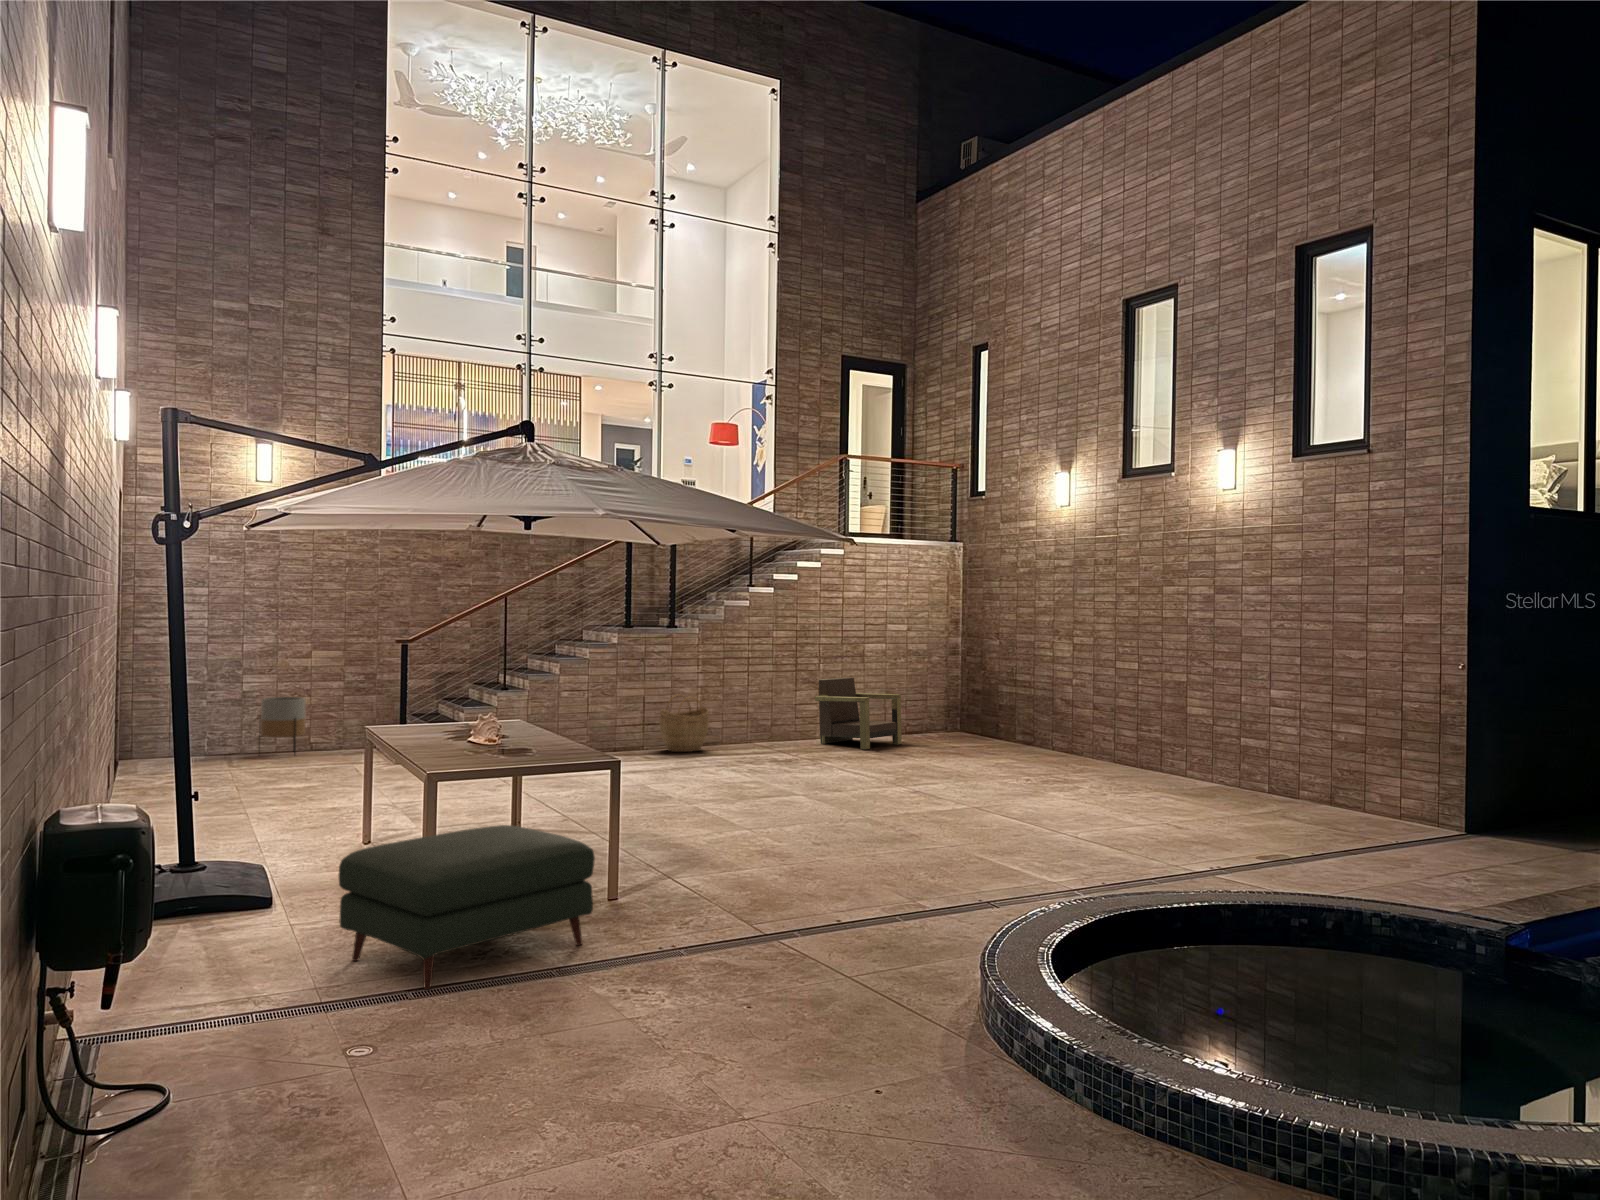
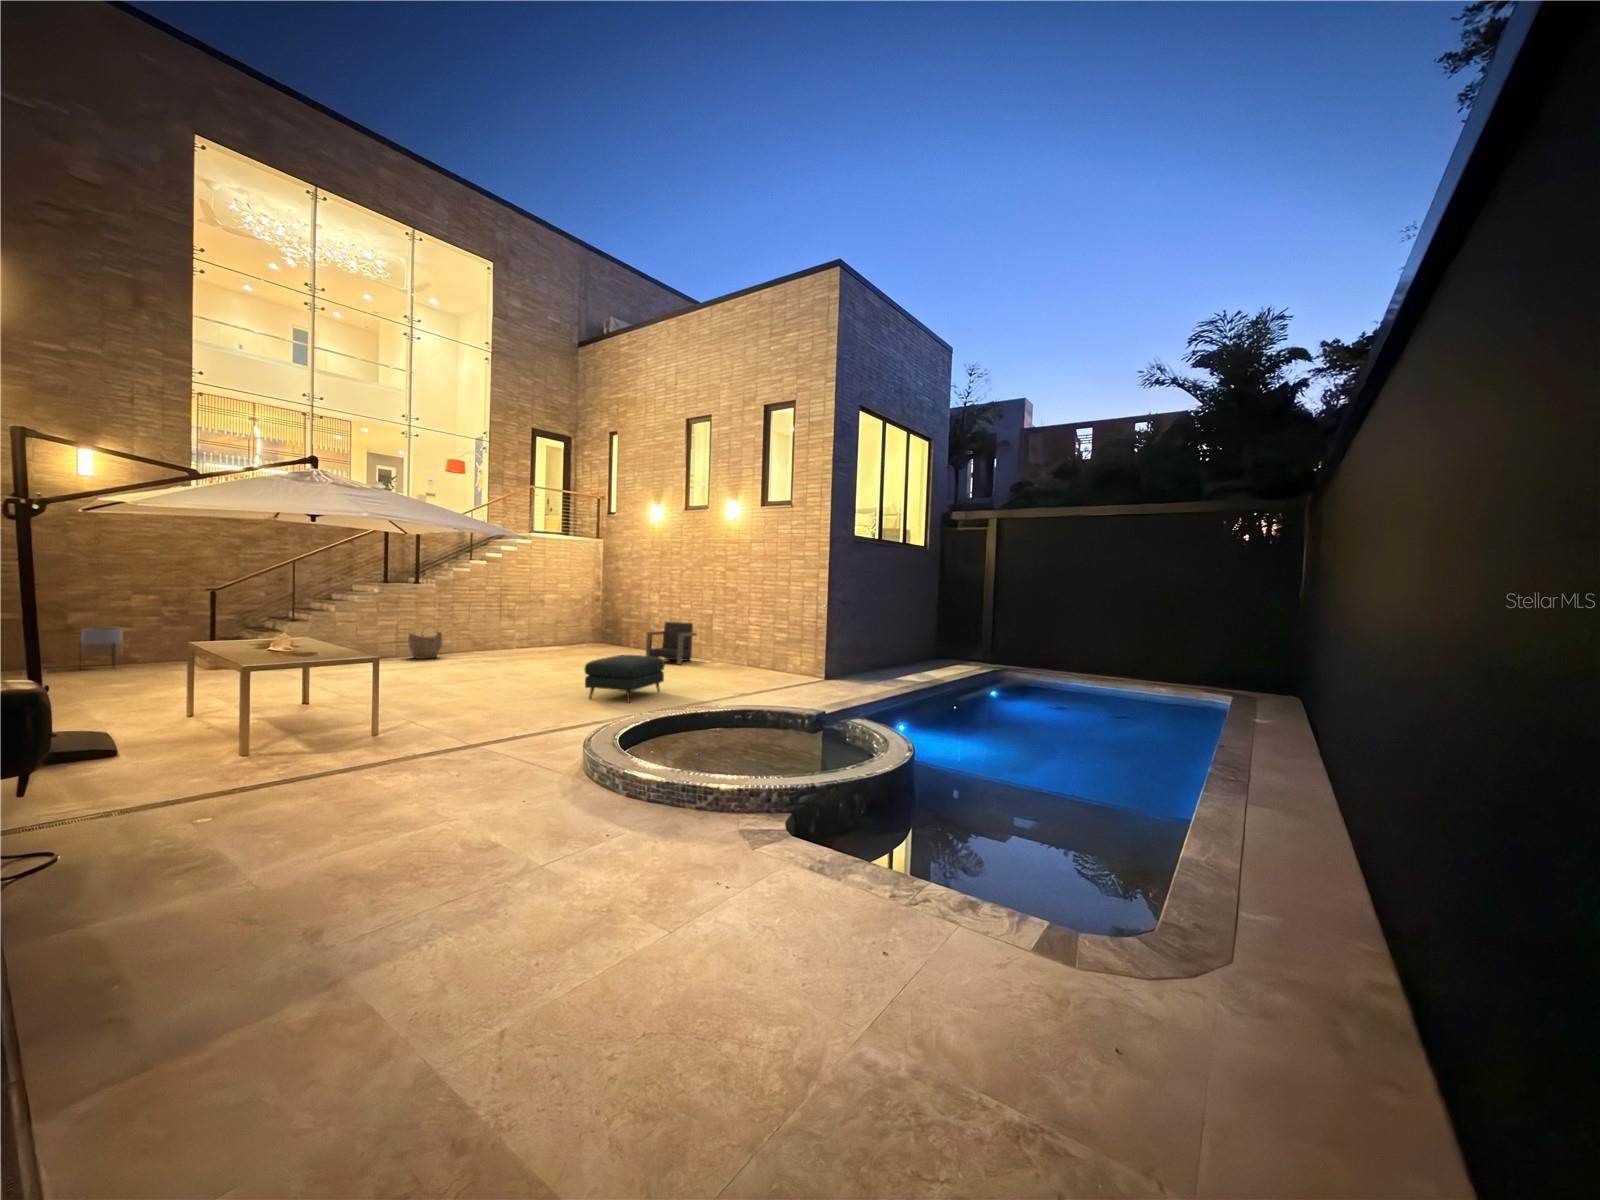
armchair: present [815,678,902,750] -> present [646,622,697,665]
ottoman: present [339,825,595,989] -> present [584,655,665,702]

